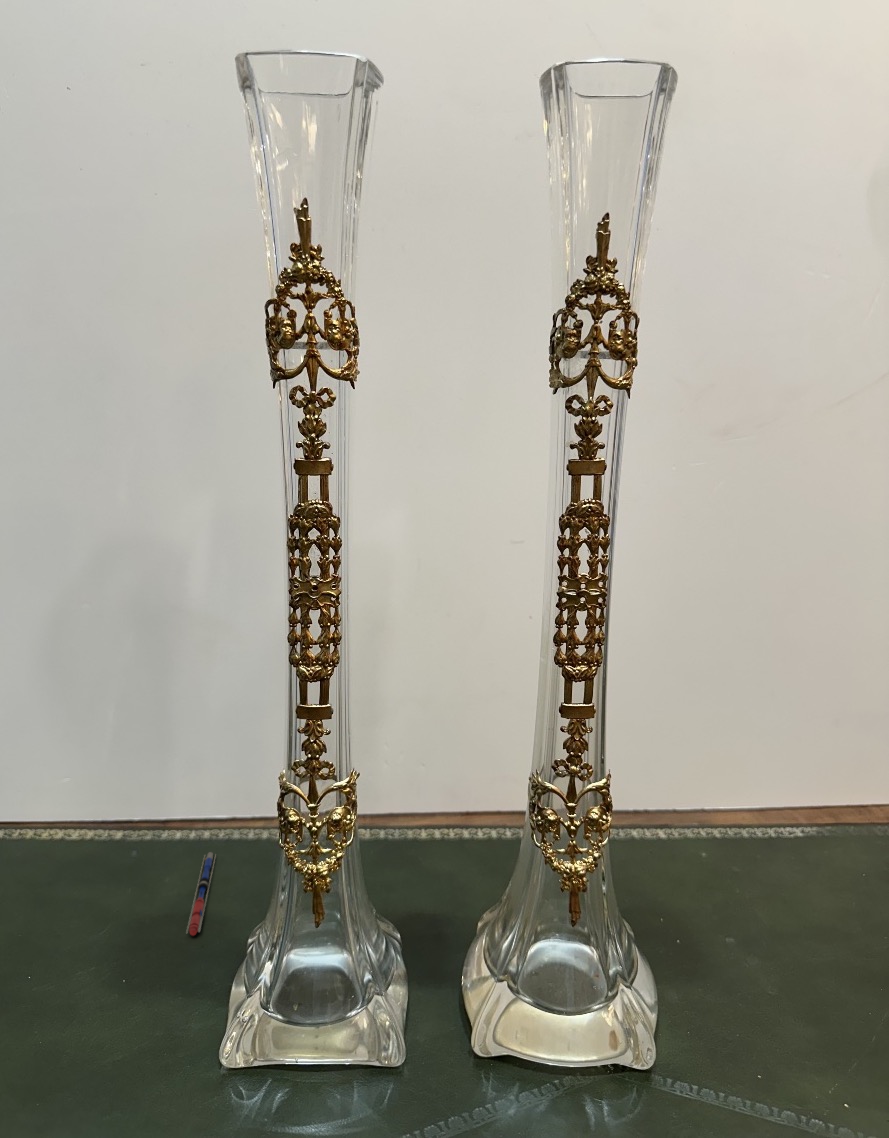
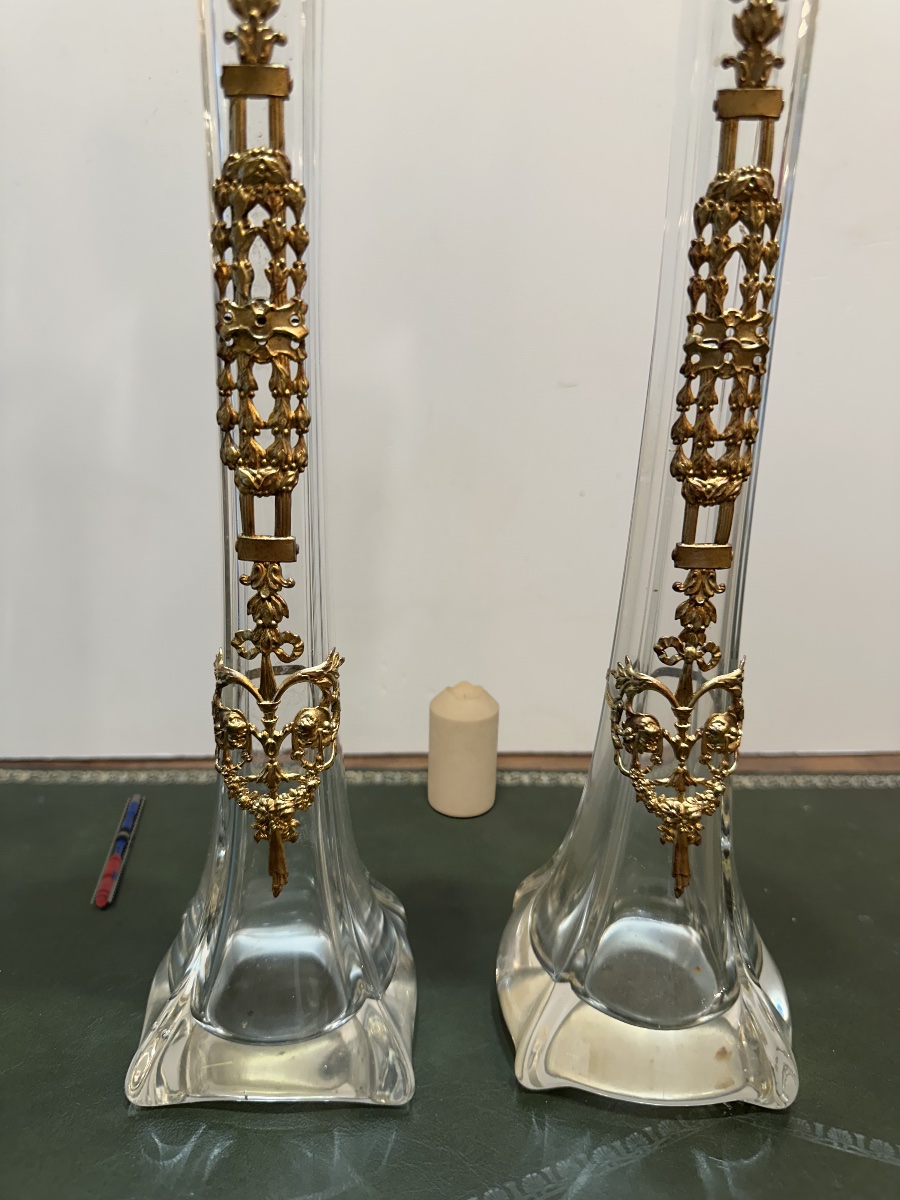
candle: none [419,767,469,867] -> present [428,681,499,817]

